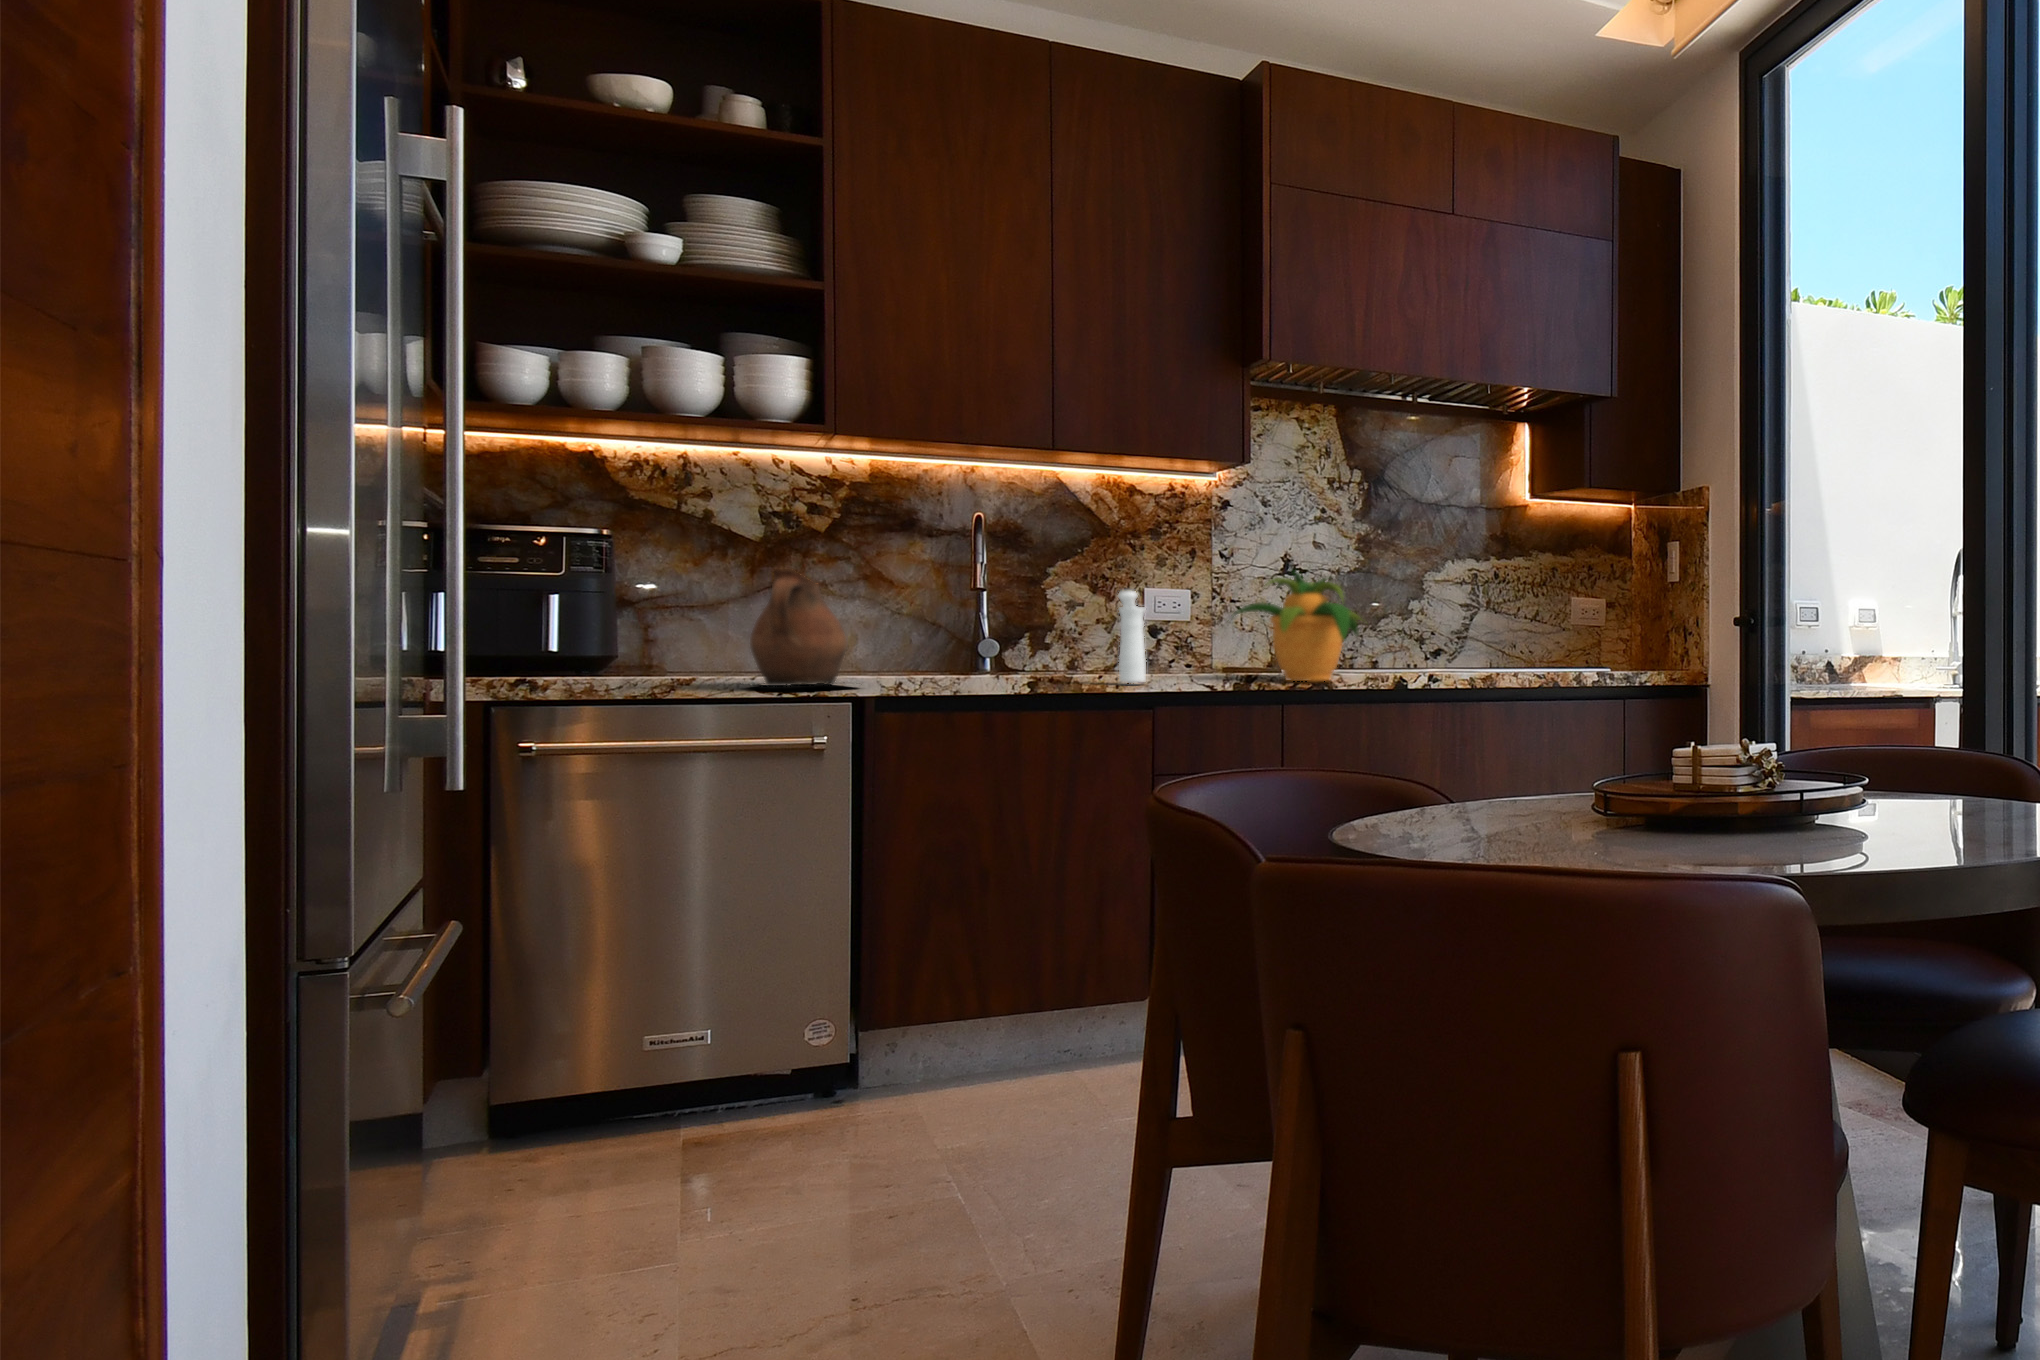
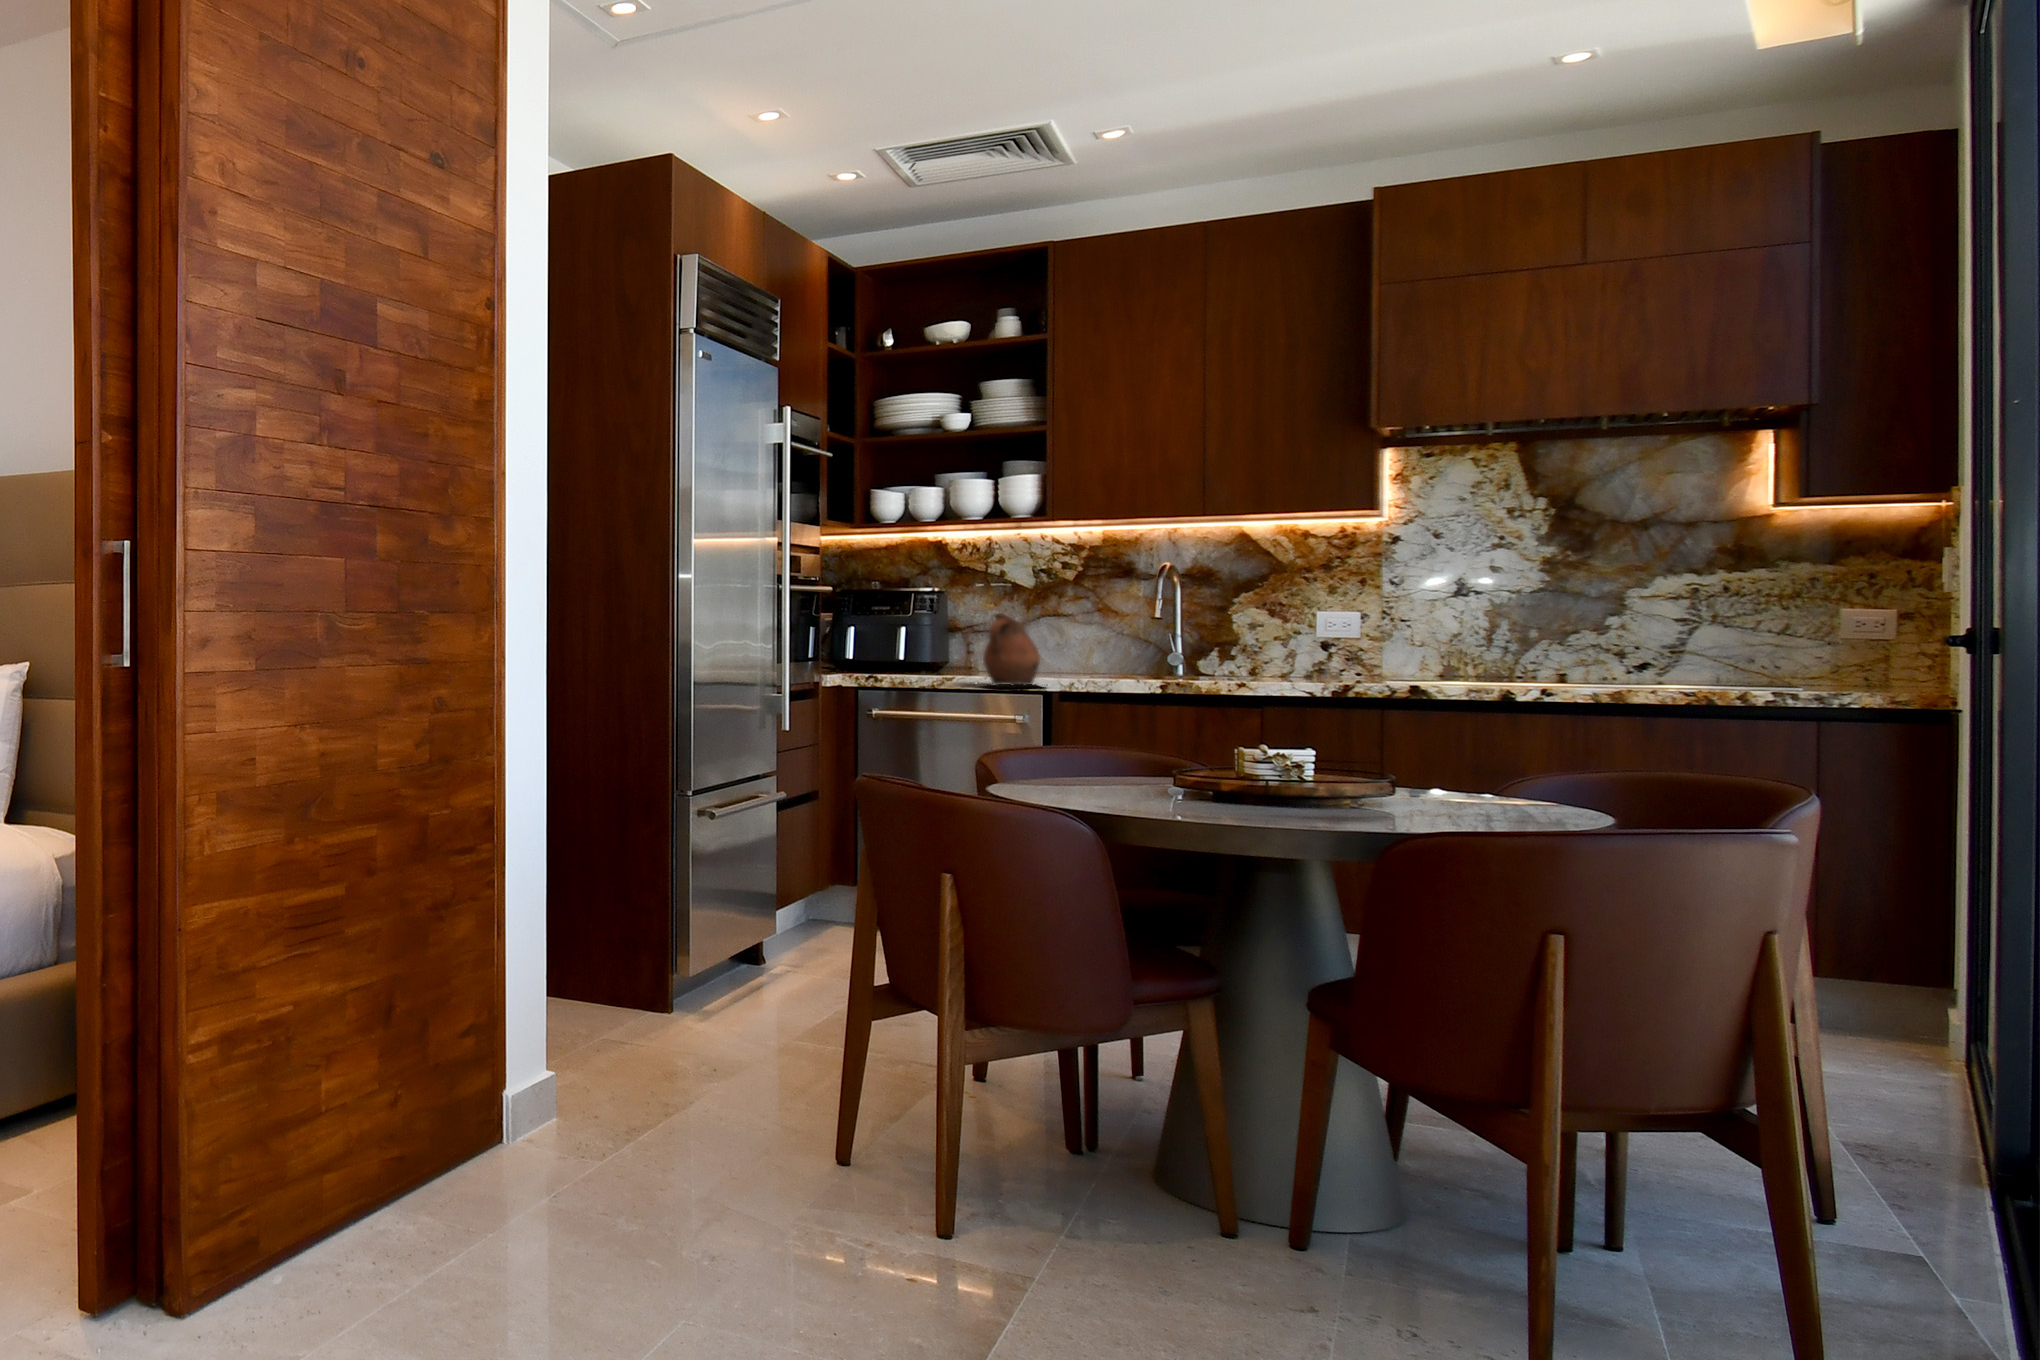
potted plant: present [1234,569,1361,681] -> none [1332,599,1471,691]
pepper mill: present [1118,590,1146,683] -> none [1229,620,1257,689]

